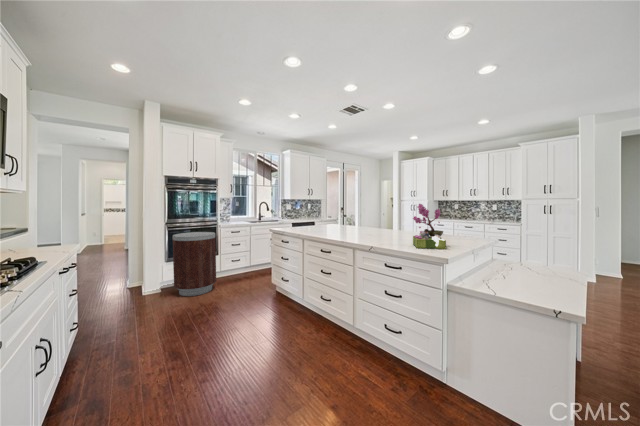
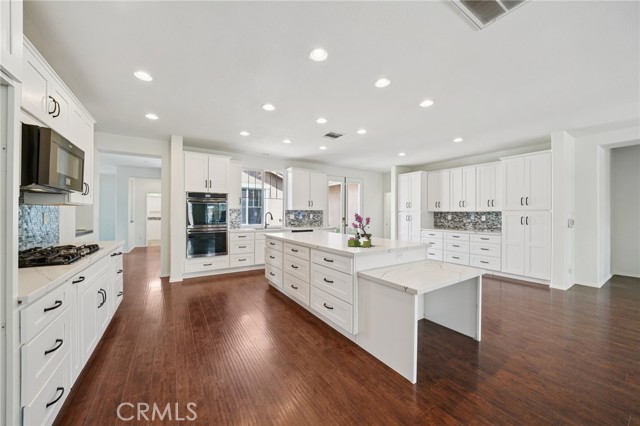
trash can: present [172,232,216,296] -> none [190,236,223,285]

